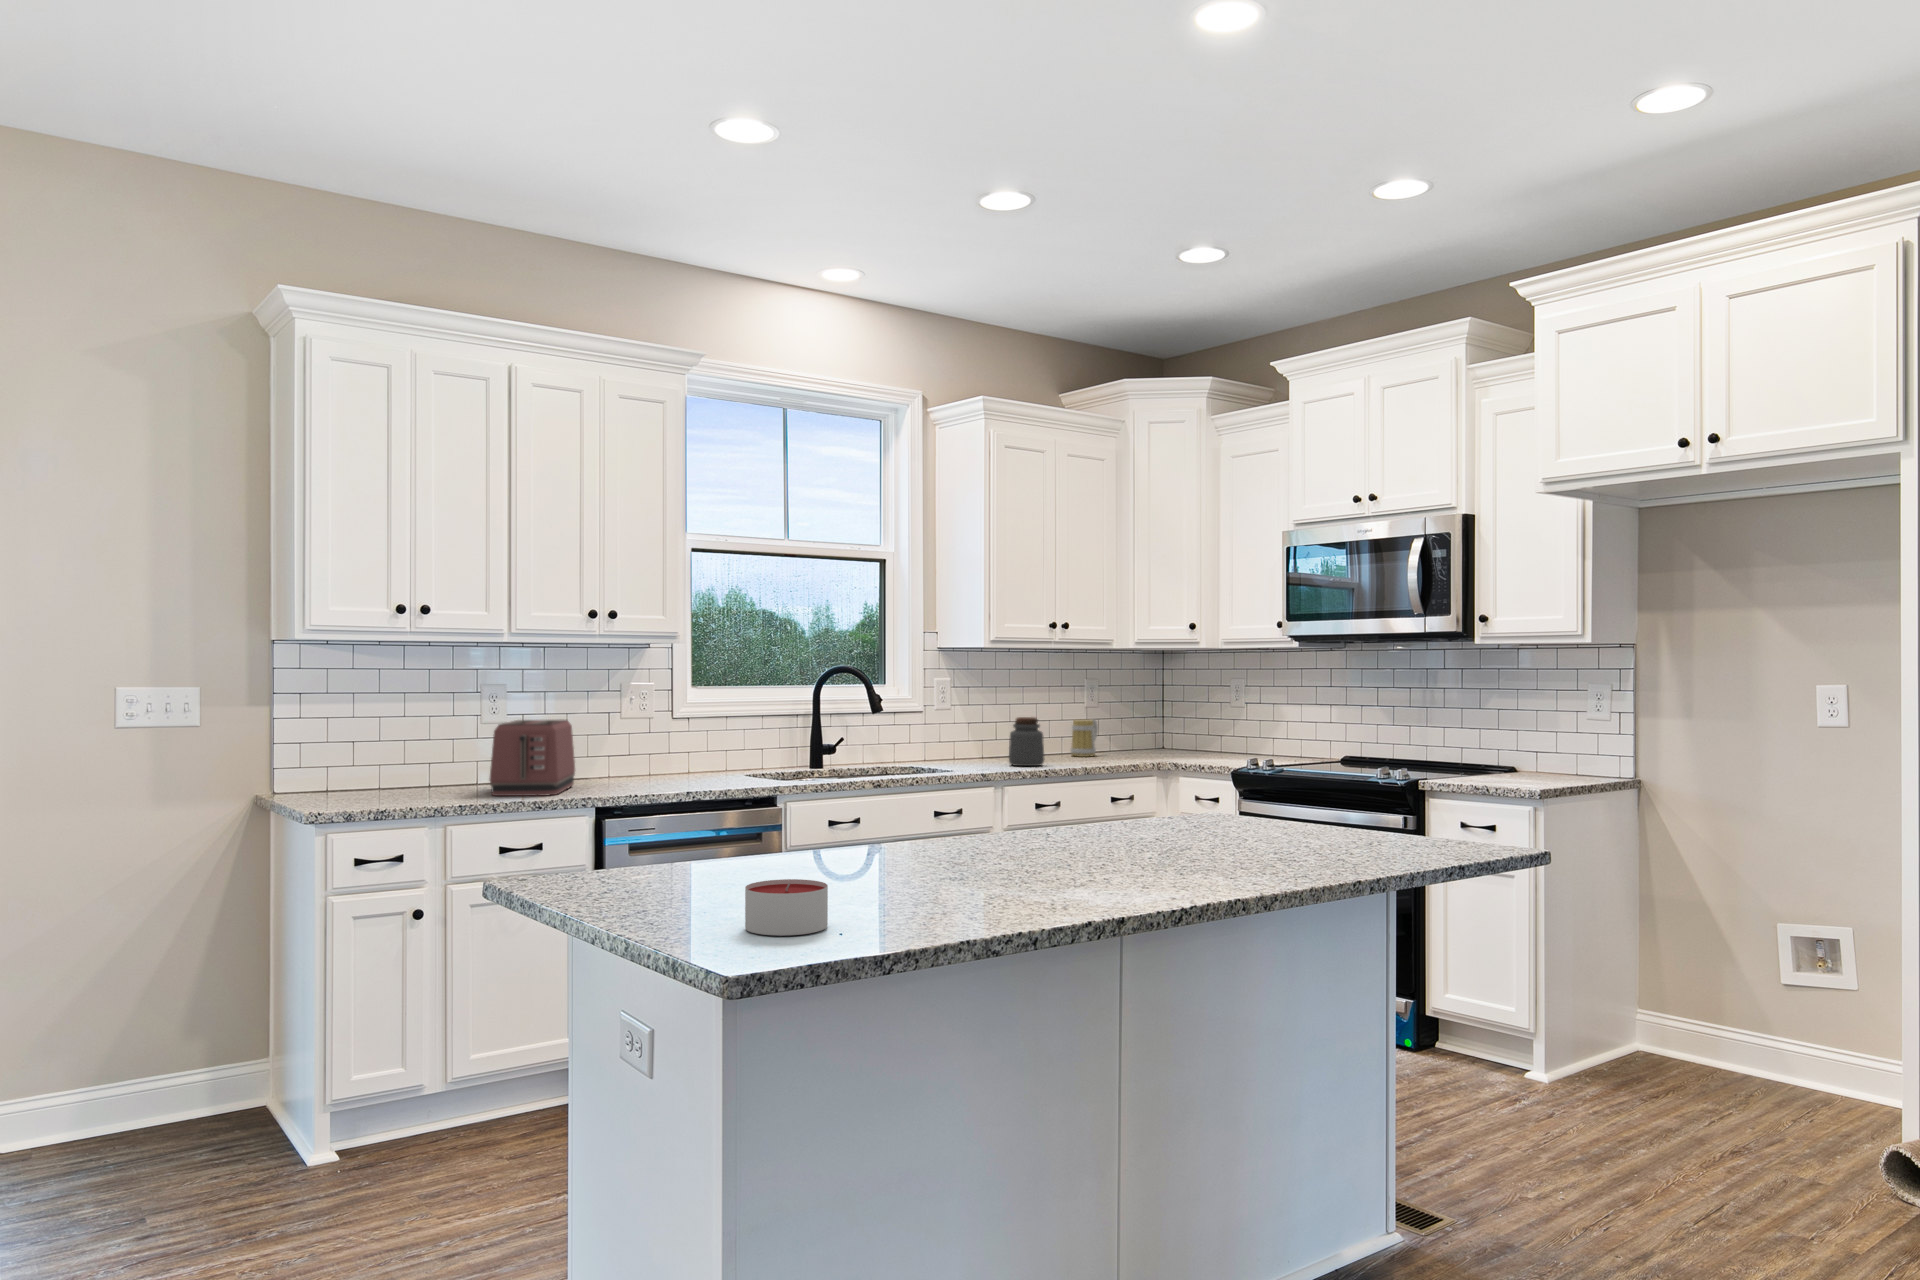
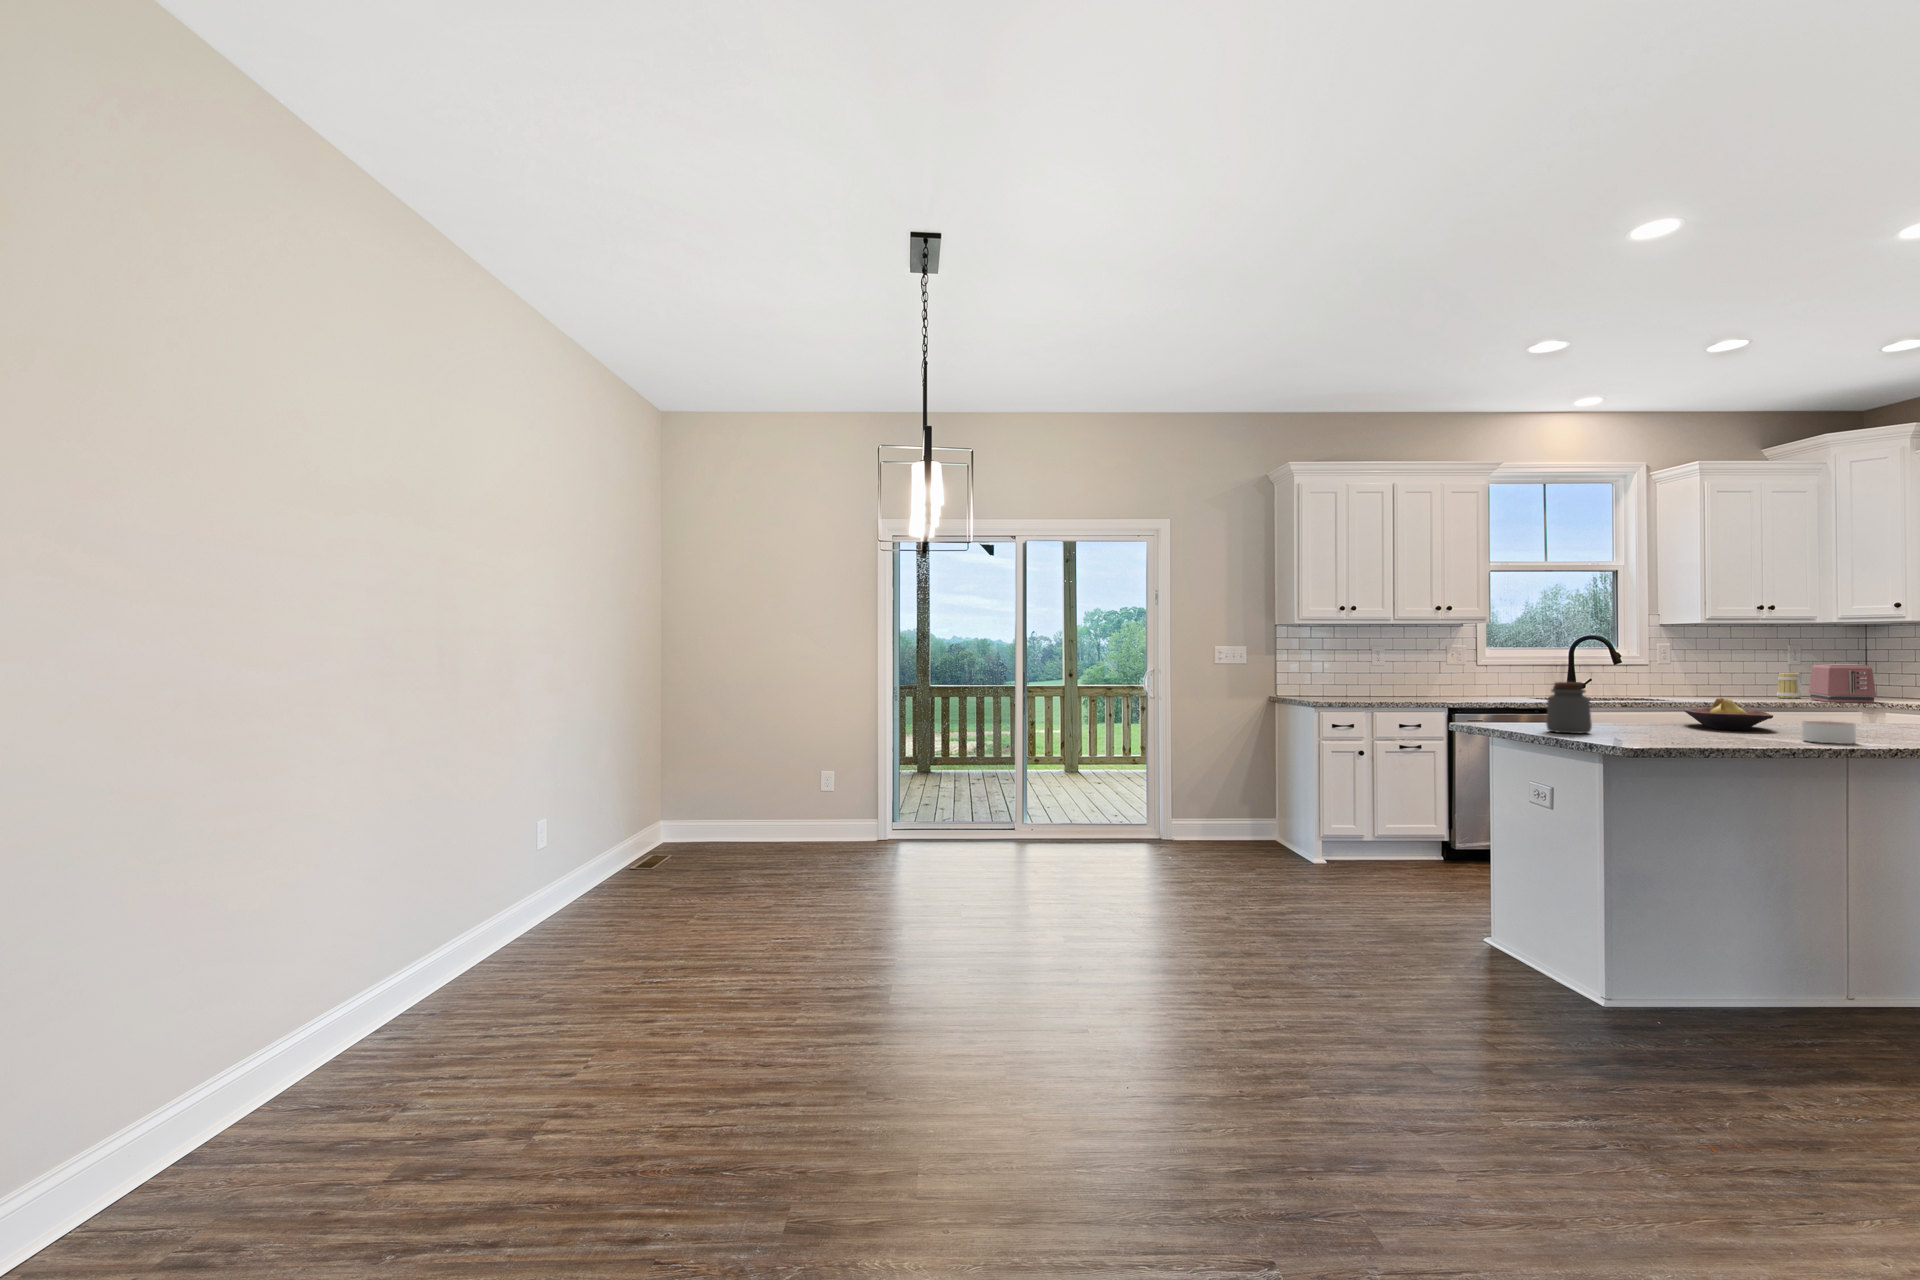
jar: present [1009,717,1044,766] -> present [1546,682,1592,733]
toaster: present [490,720,575,796] -> present [1809,664,1876,703]
fruit bowl: none [919,799,1042,867] -> present [1684,698,1773,730]
candle: present [745,879,828,936] -> present [1802,721,1856,744]

